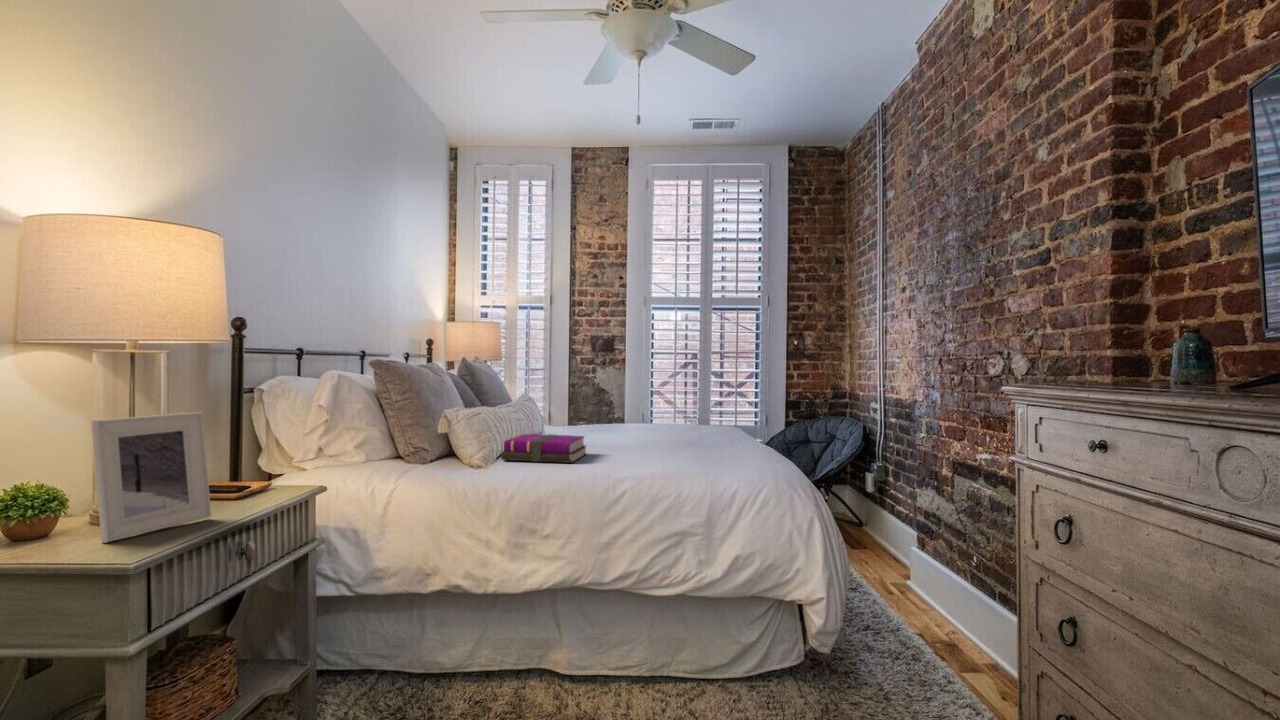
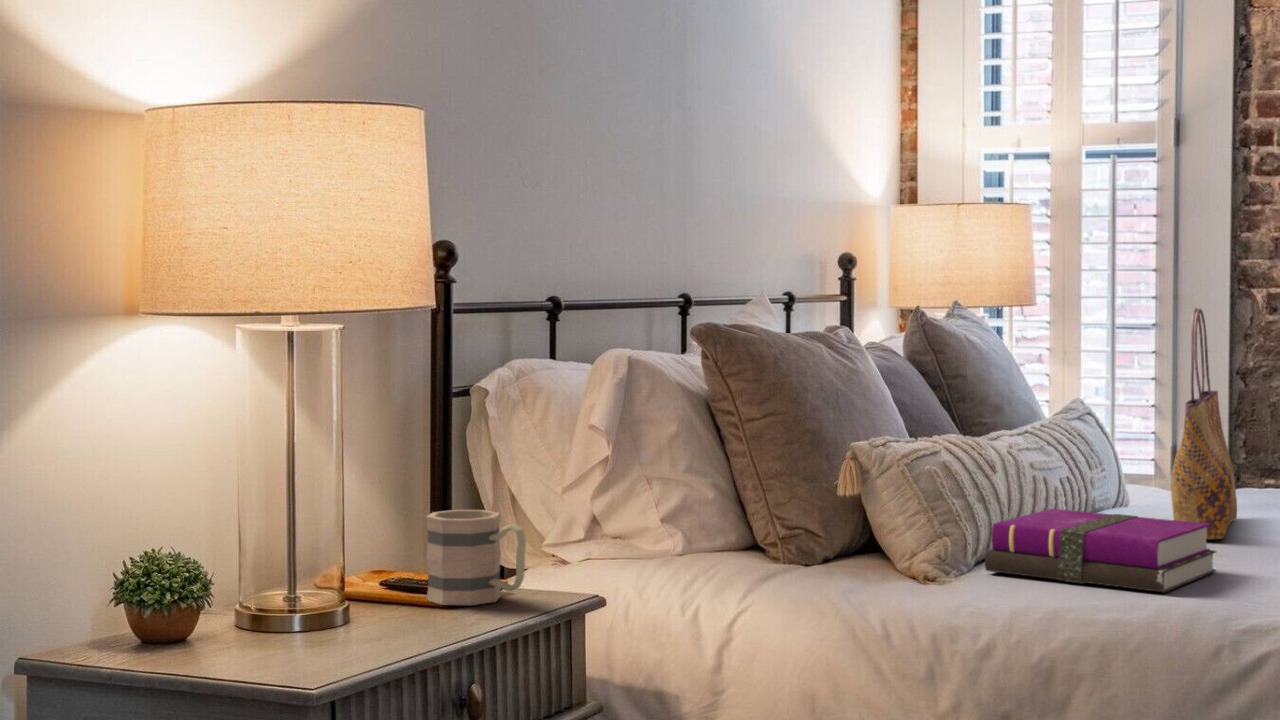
tote bag: none [565,358,586,443] -> present [1170,307,1237,539]
picture frame: present [92,412,211,543] -> none [240,437,410,660]
mug: none [222,449,283,498] -> present [426,510,526,605]

